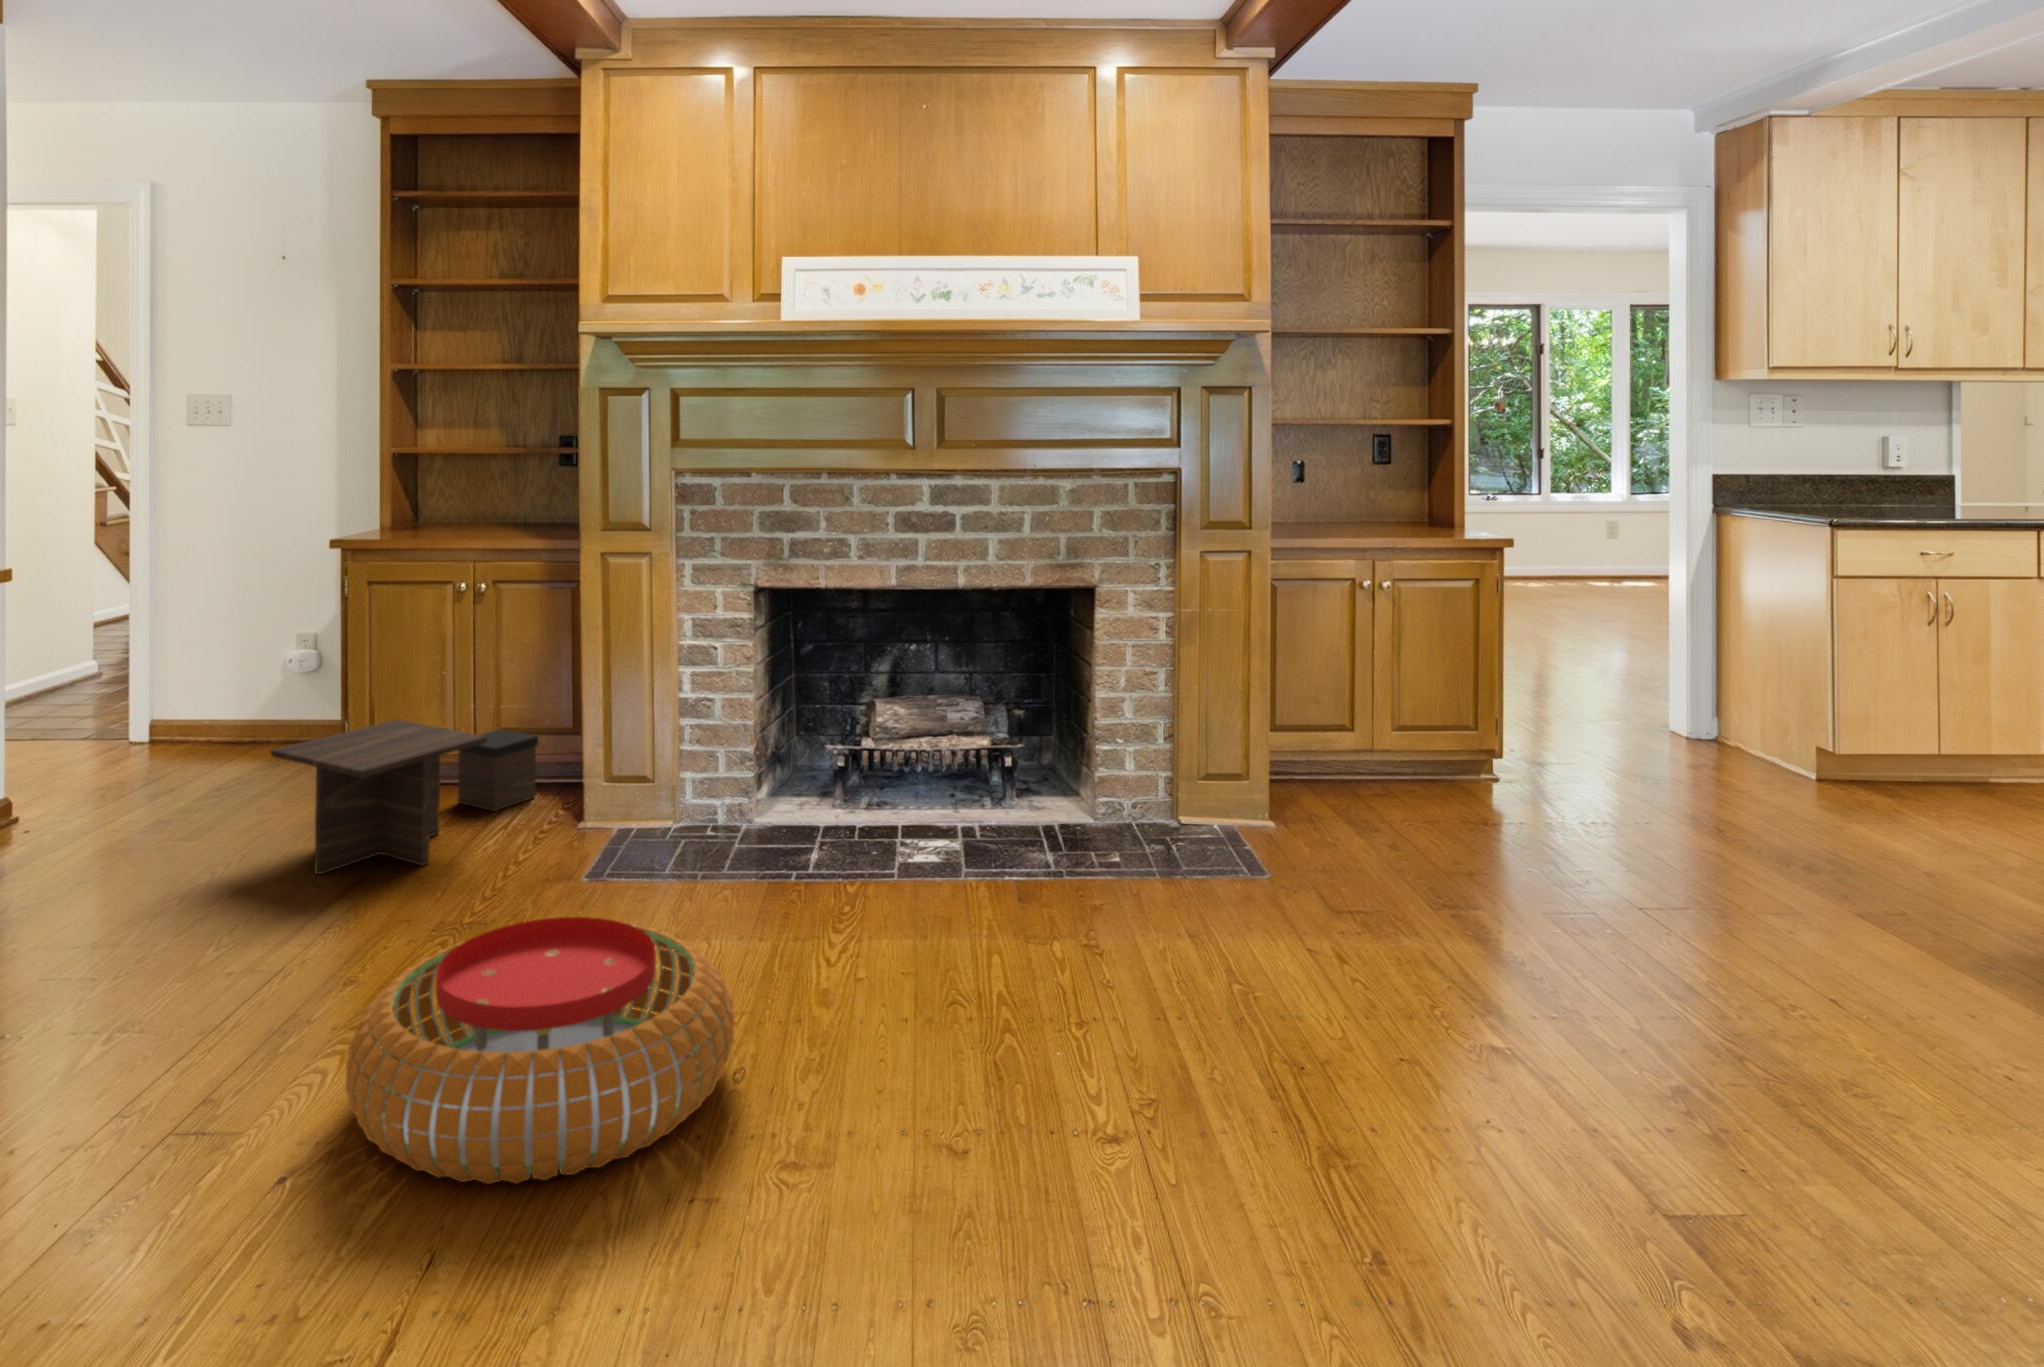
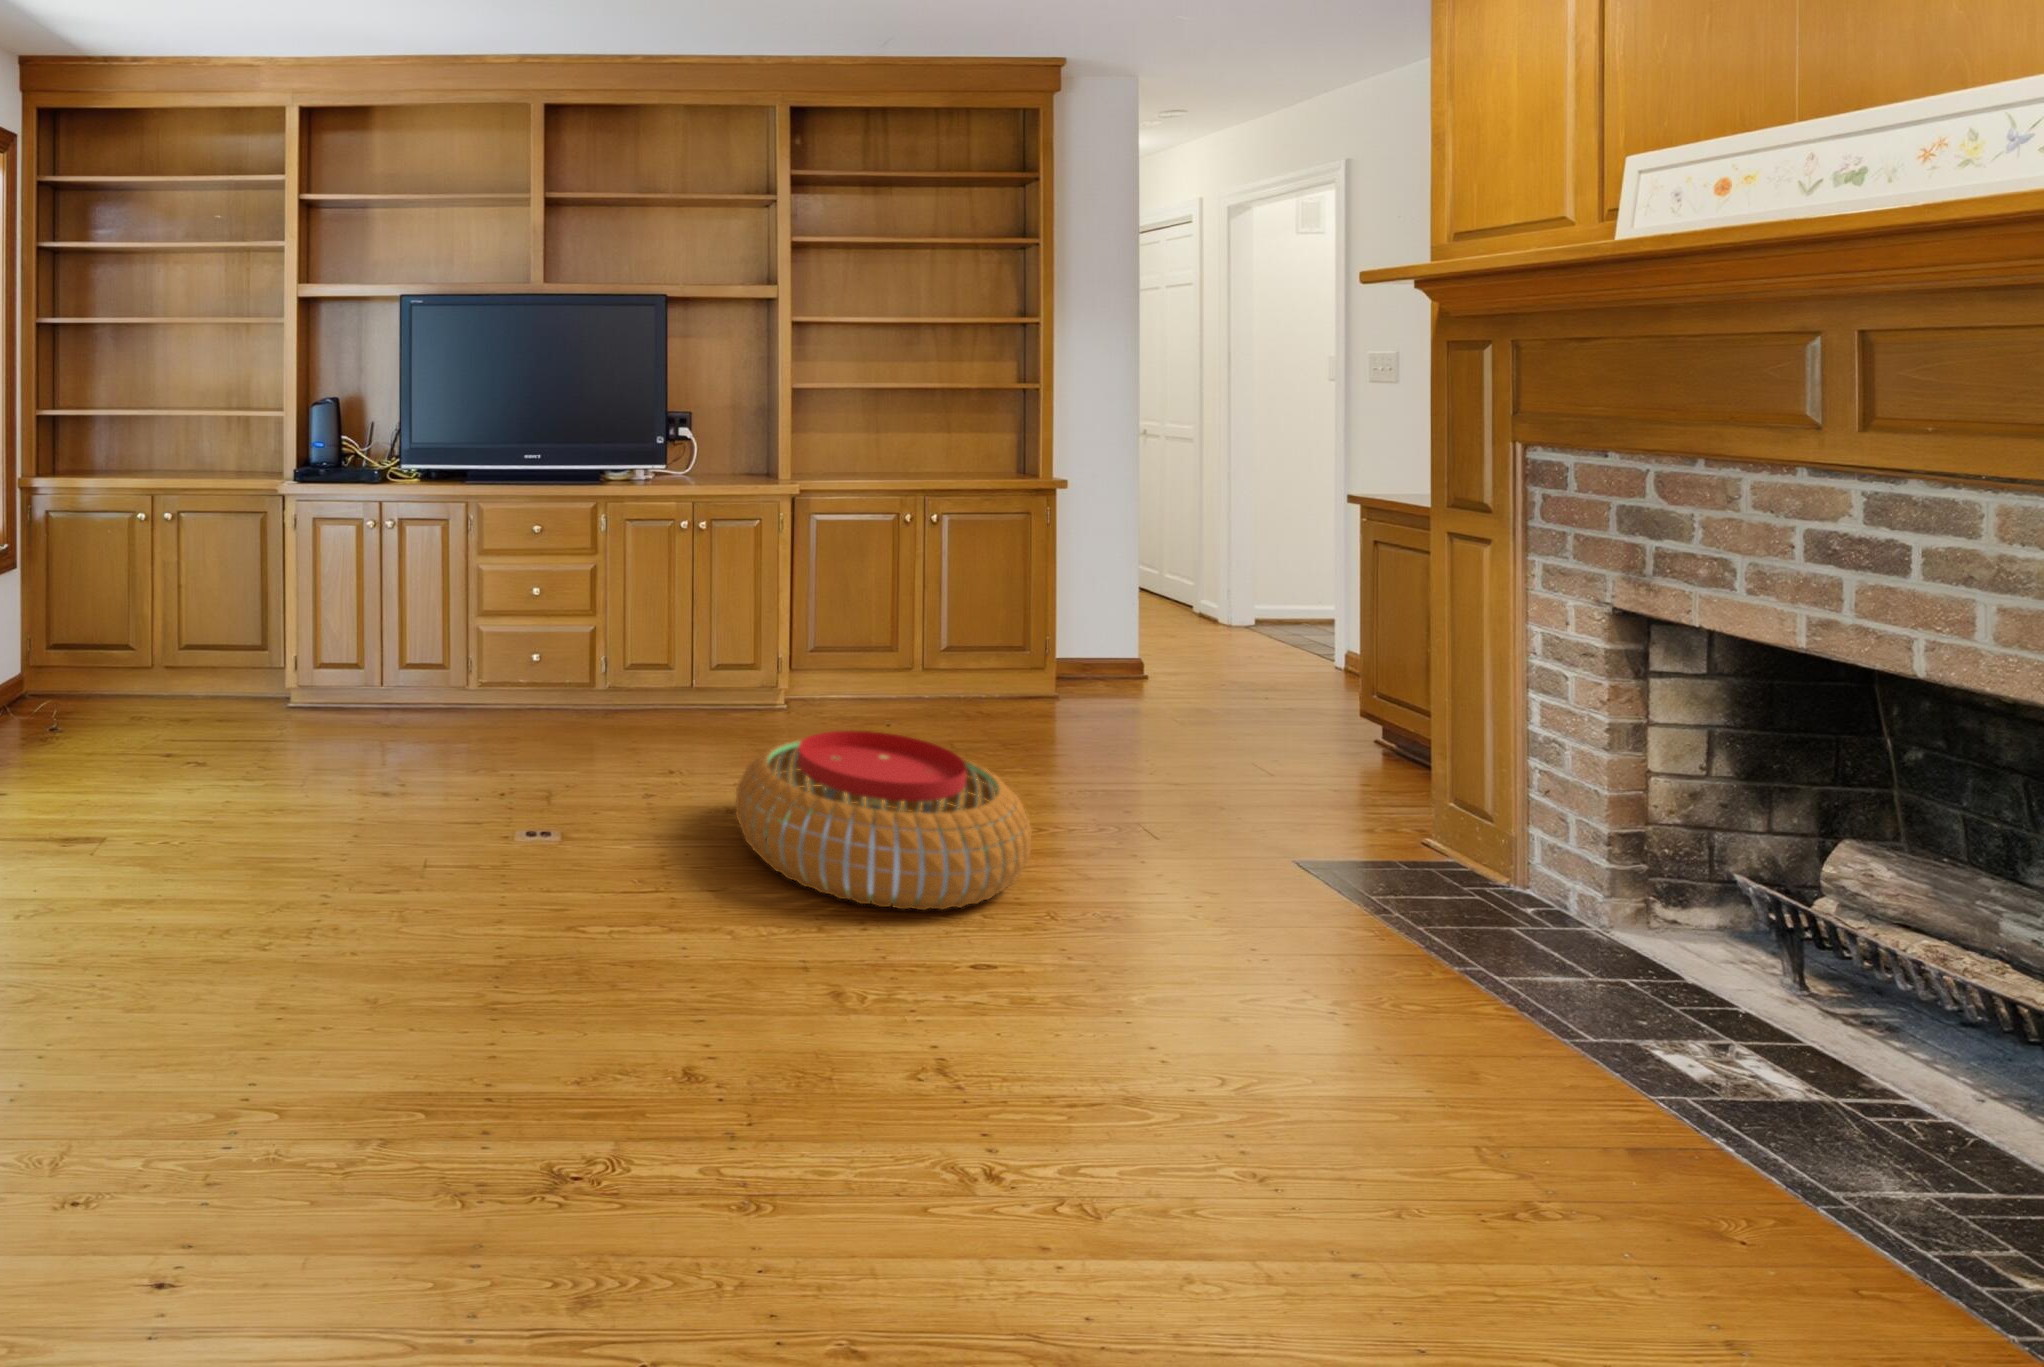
coffee table: present [271,720,538,874] -> none [1157,649,1481,813]

